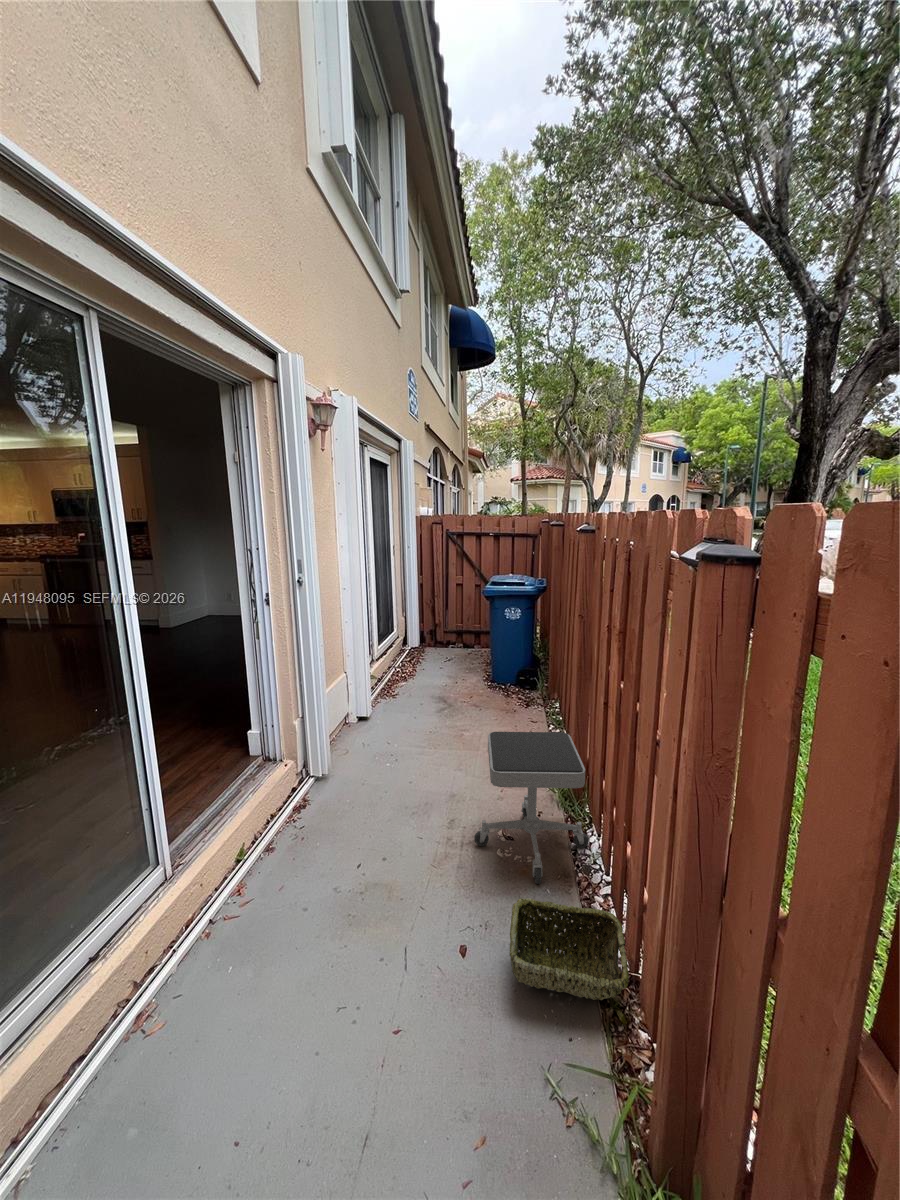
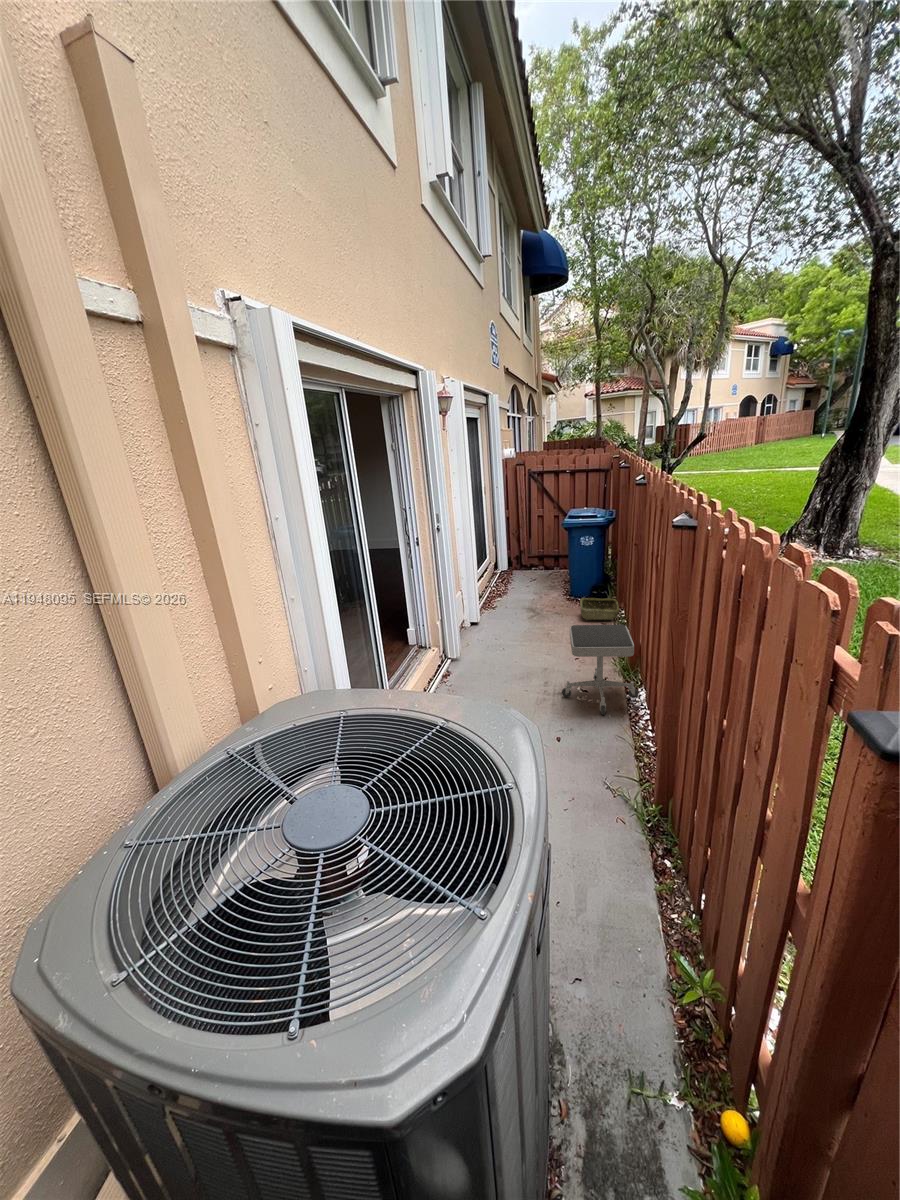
woven basket: present [510,898,629,1000] -> present [580,598,619,620]

